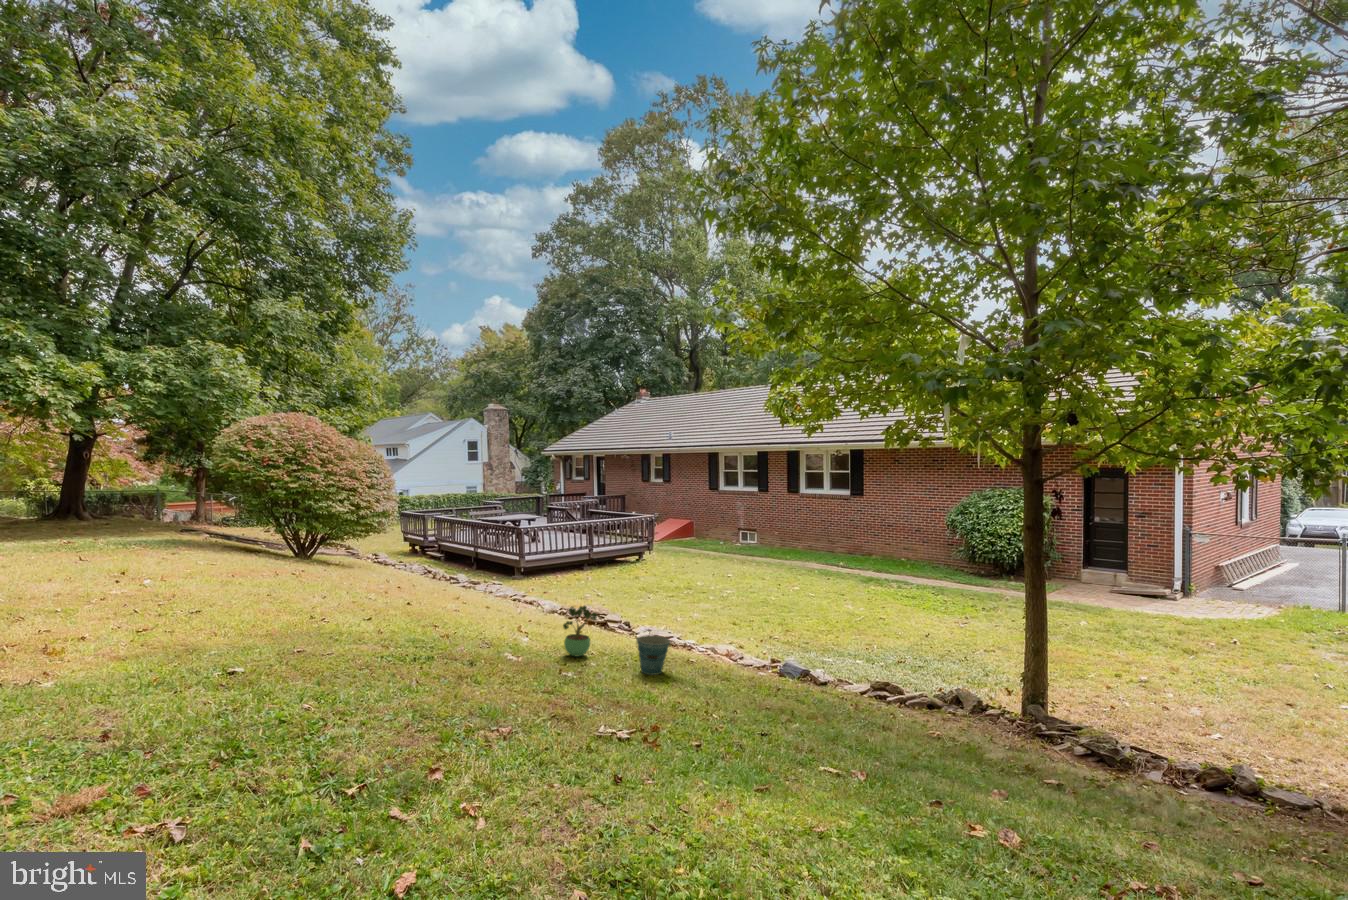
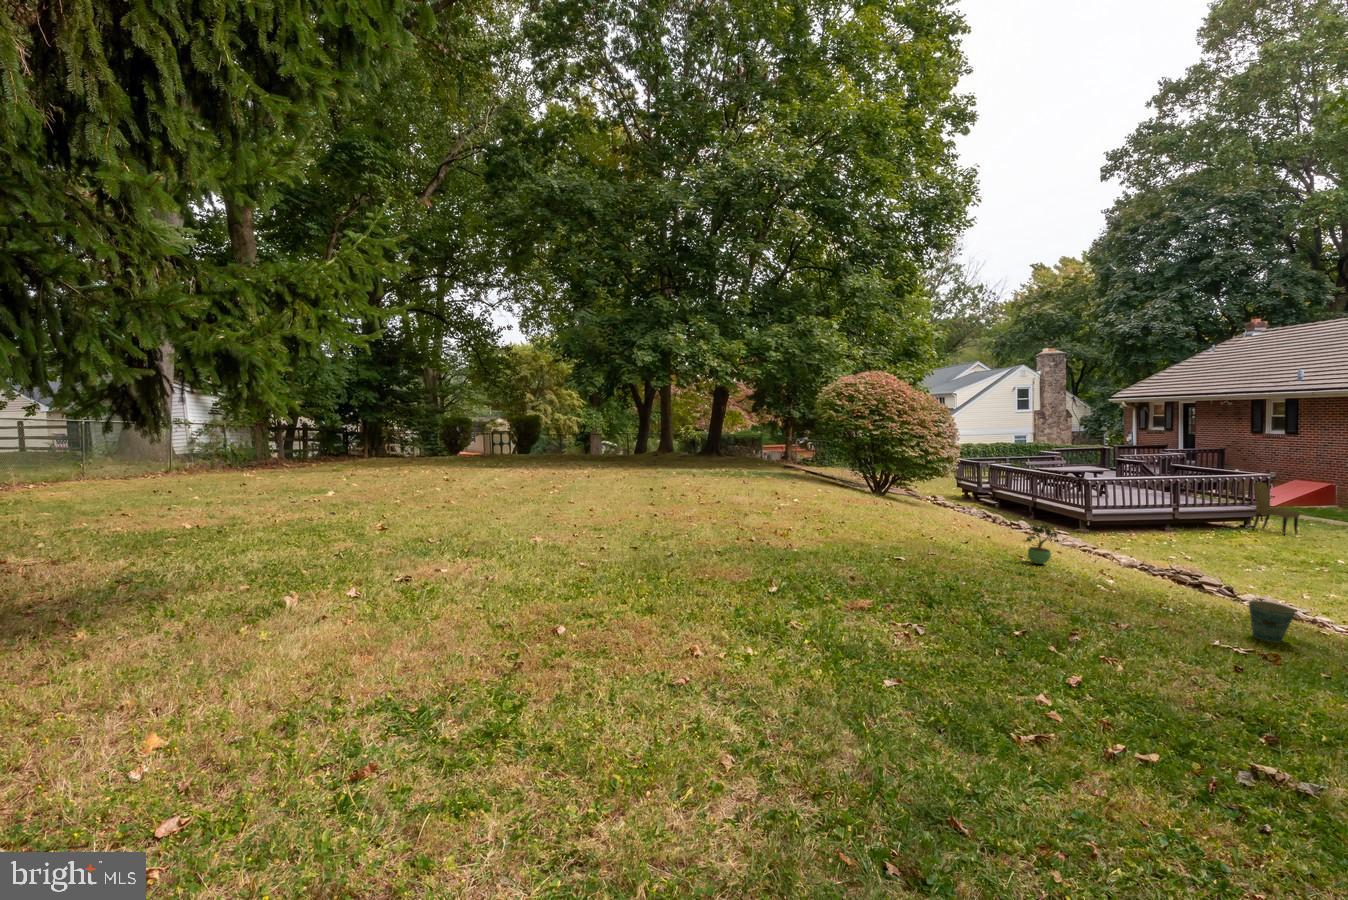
chair: none [643,520,671,564] -> present [1252,482,1300,536]
potted plant: present [563,606,597,656] -> present [1027,525,1057,564]

